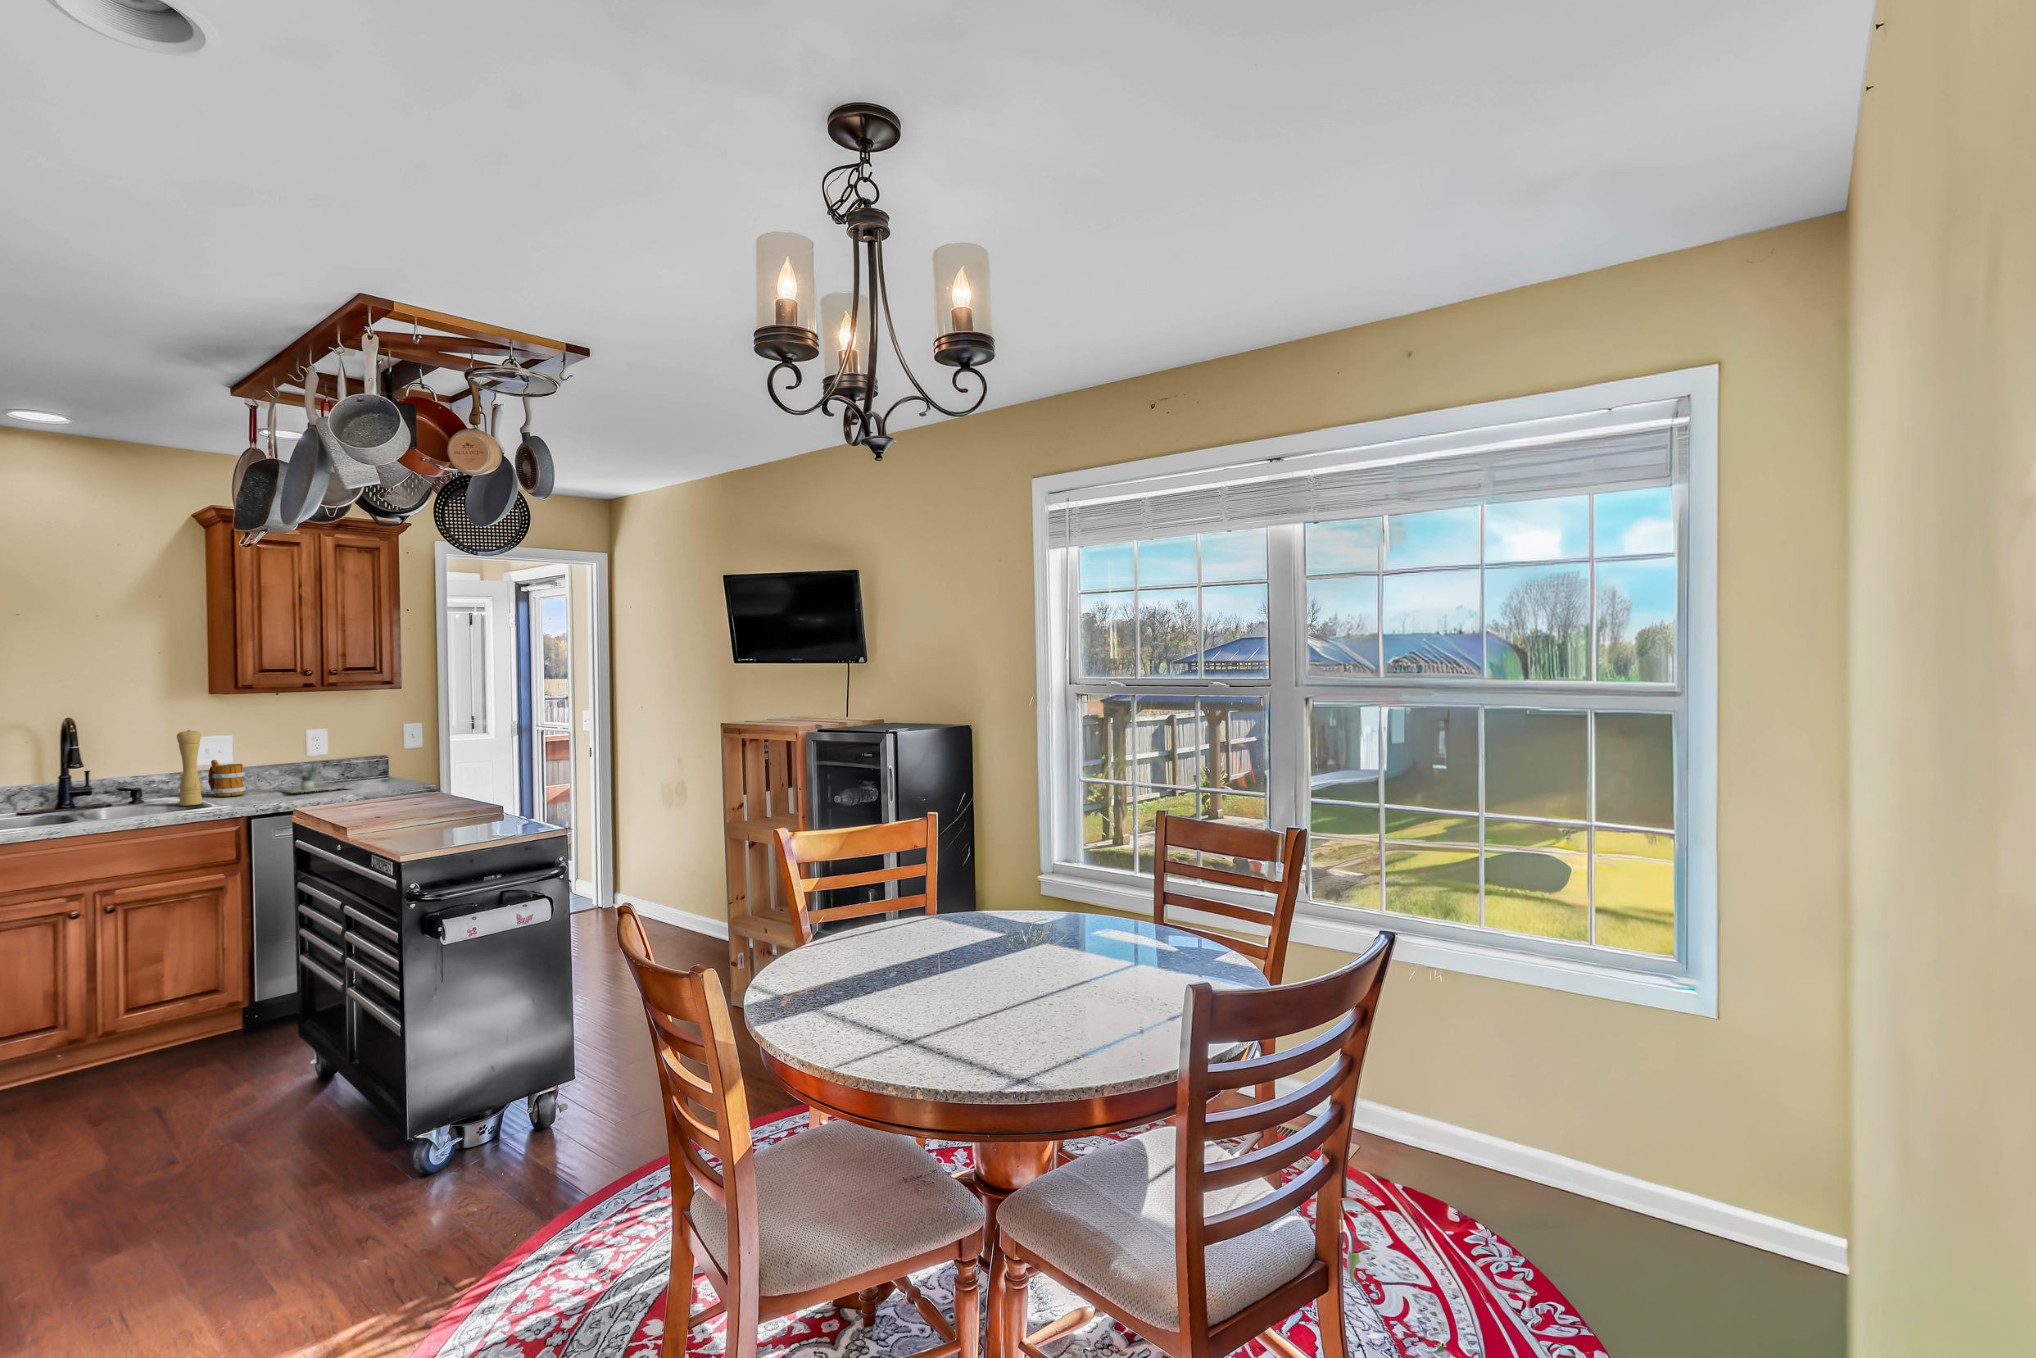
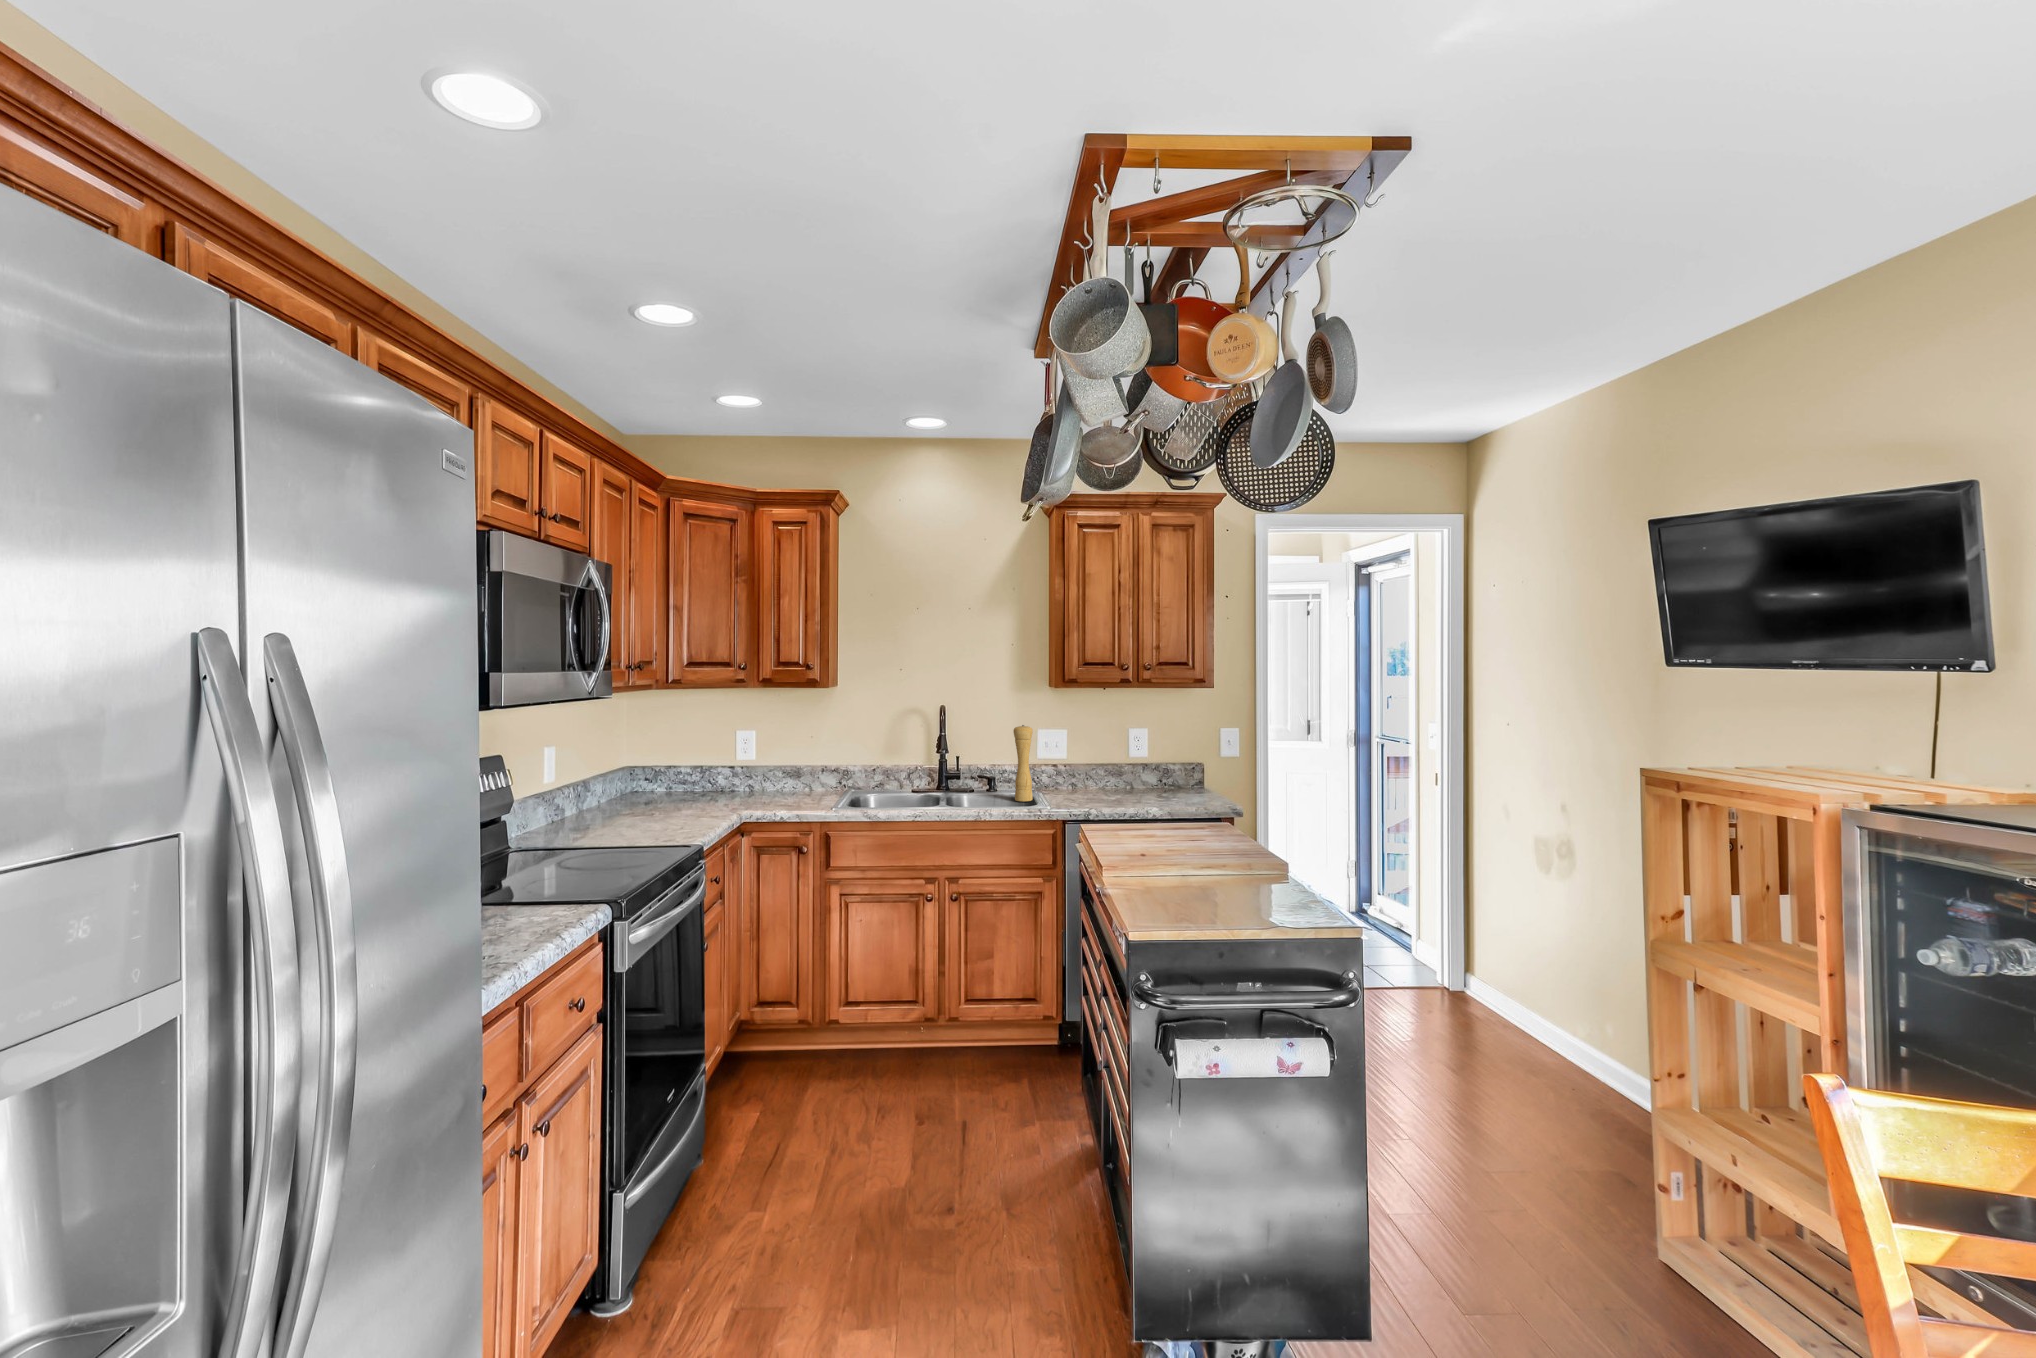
mug: present [208,760,246,797] -> none [1046,754,1074,793]
potted plant: present [295,766,317,792] -> none [1105,768,1191,796]

